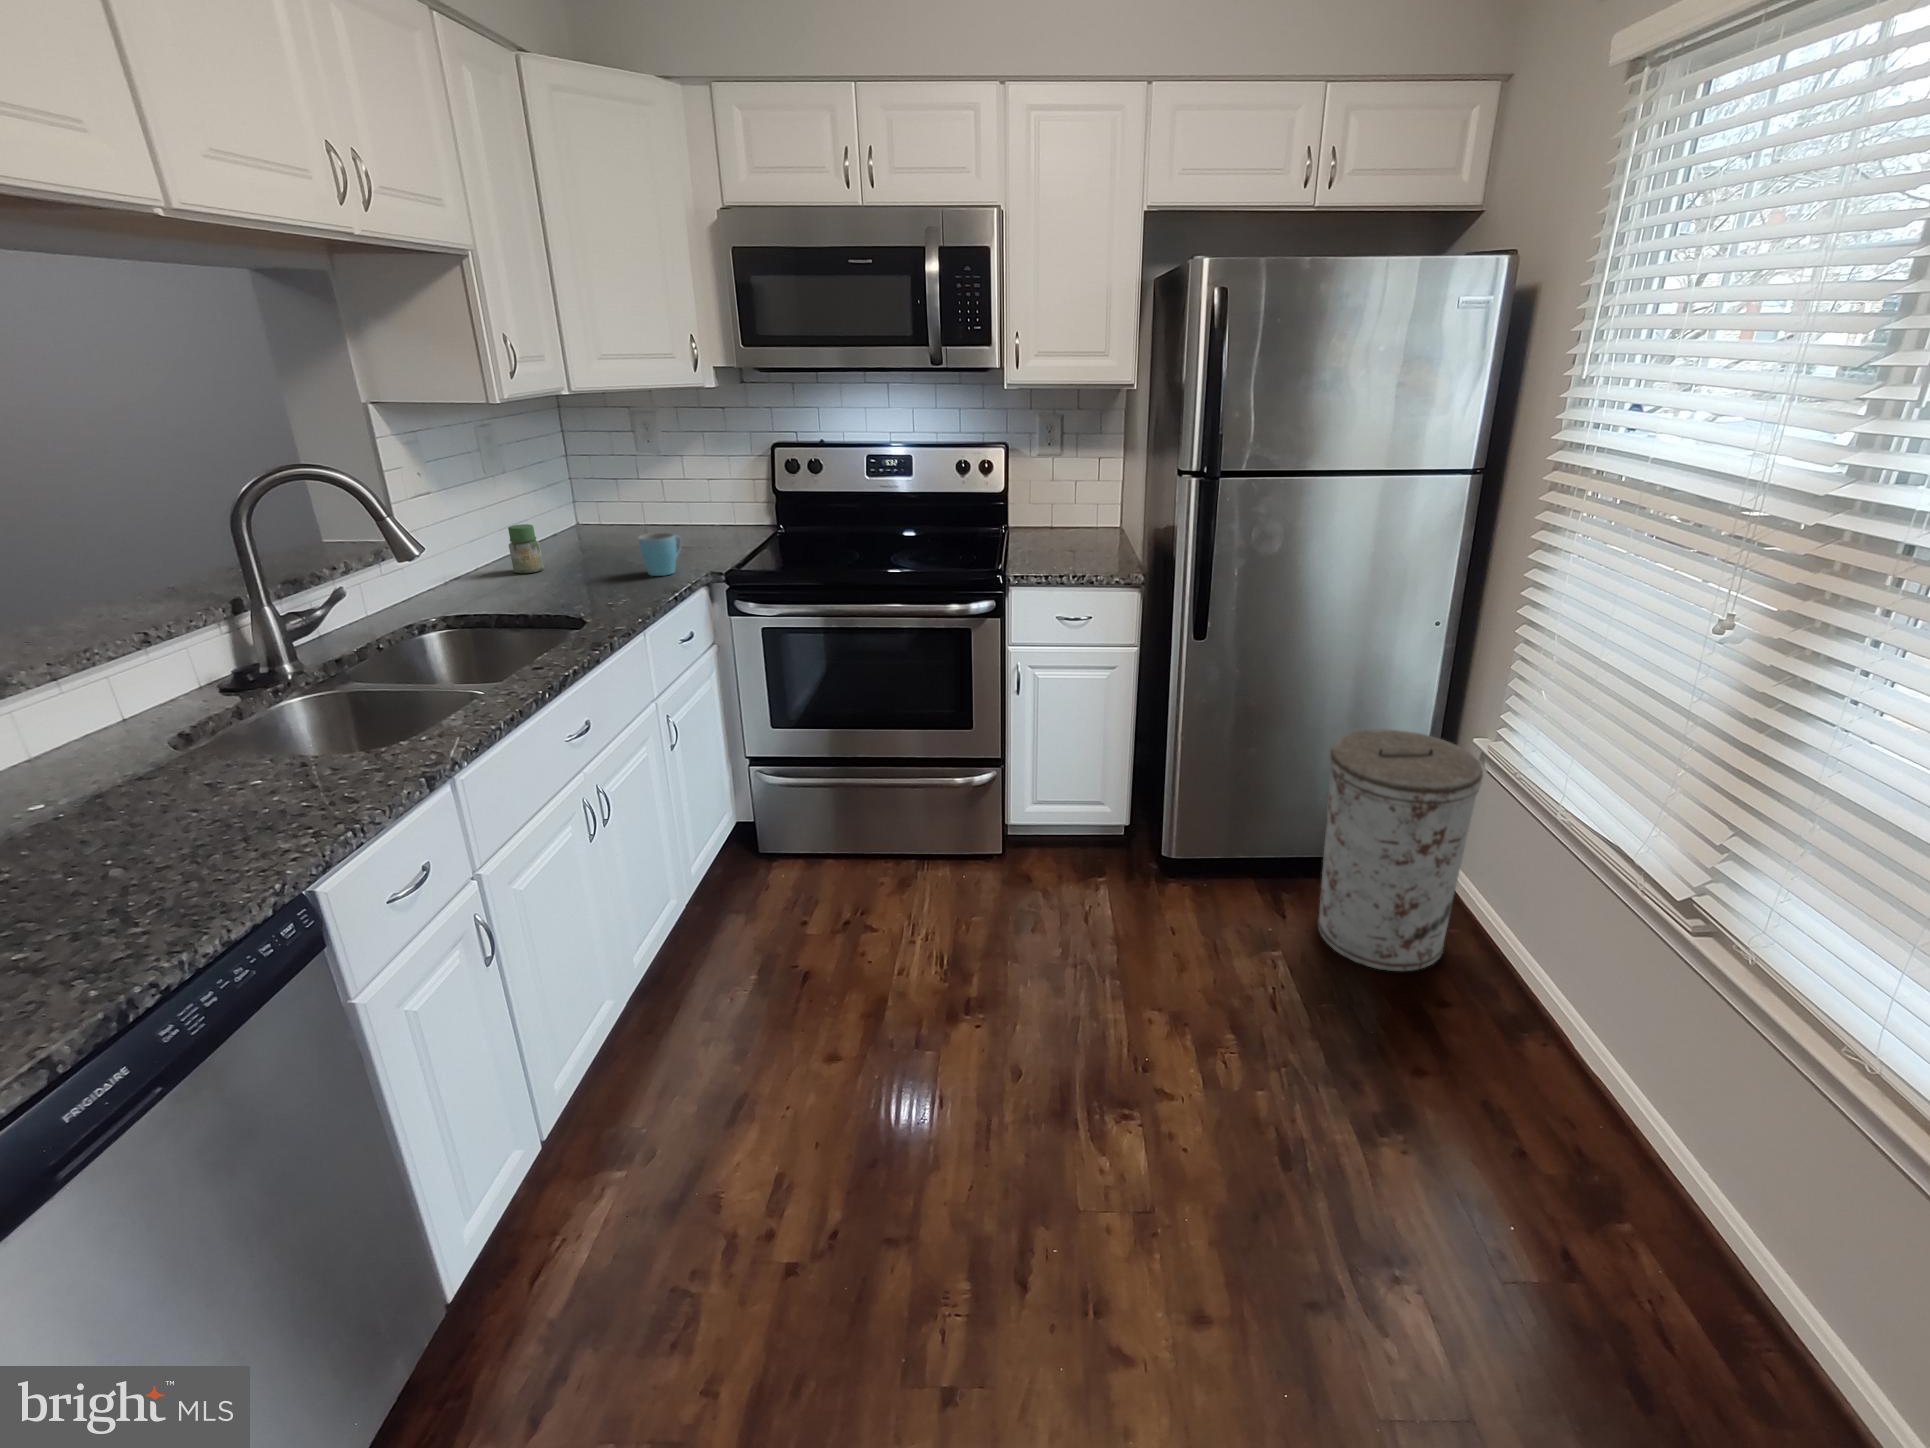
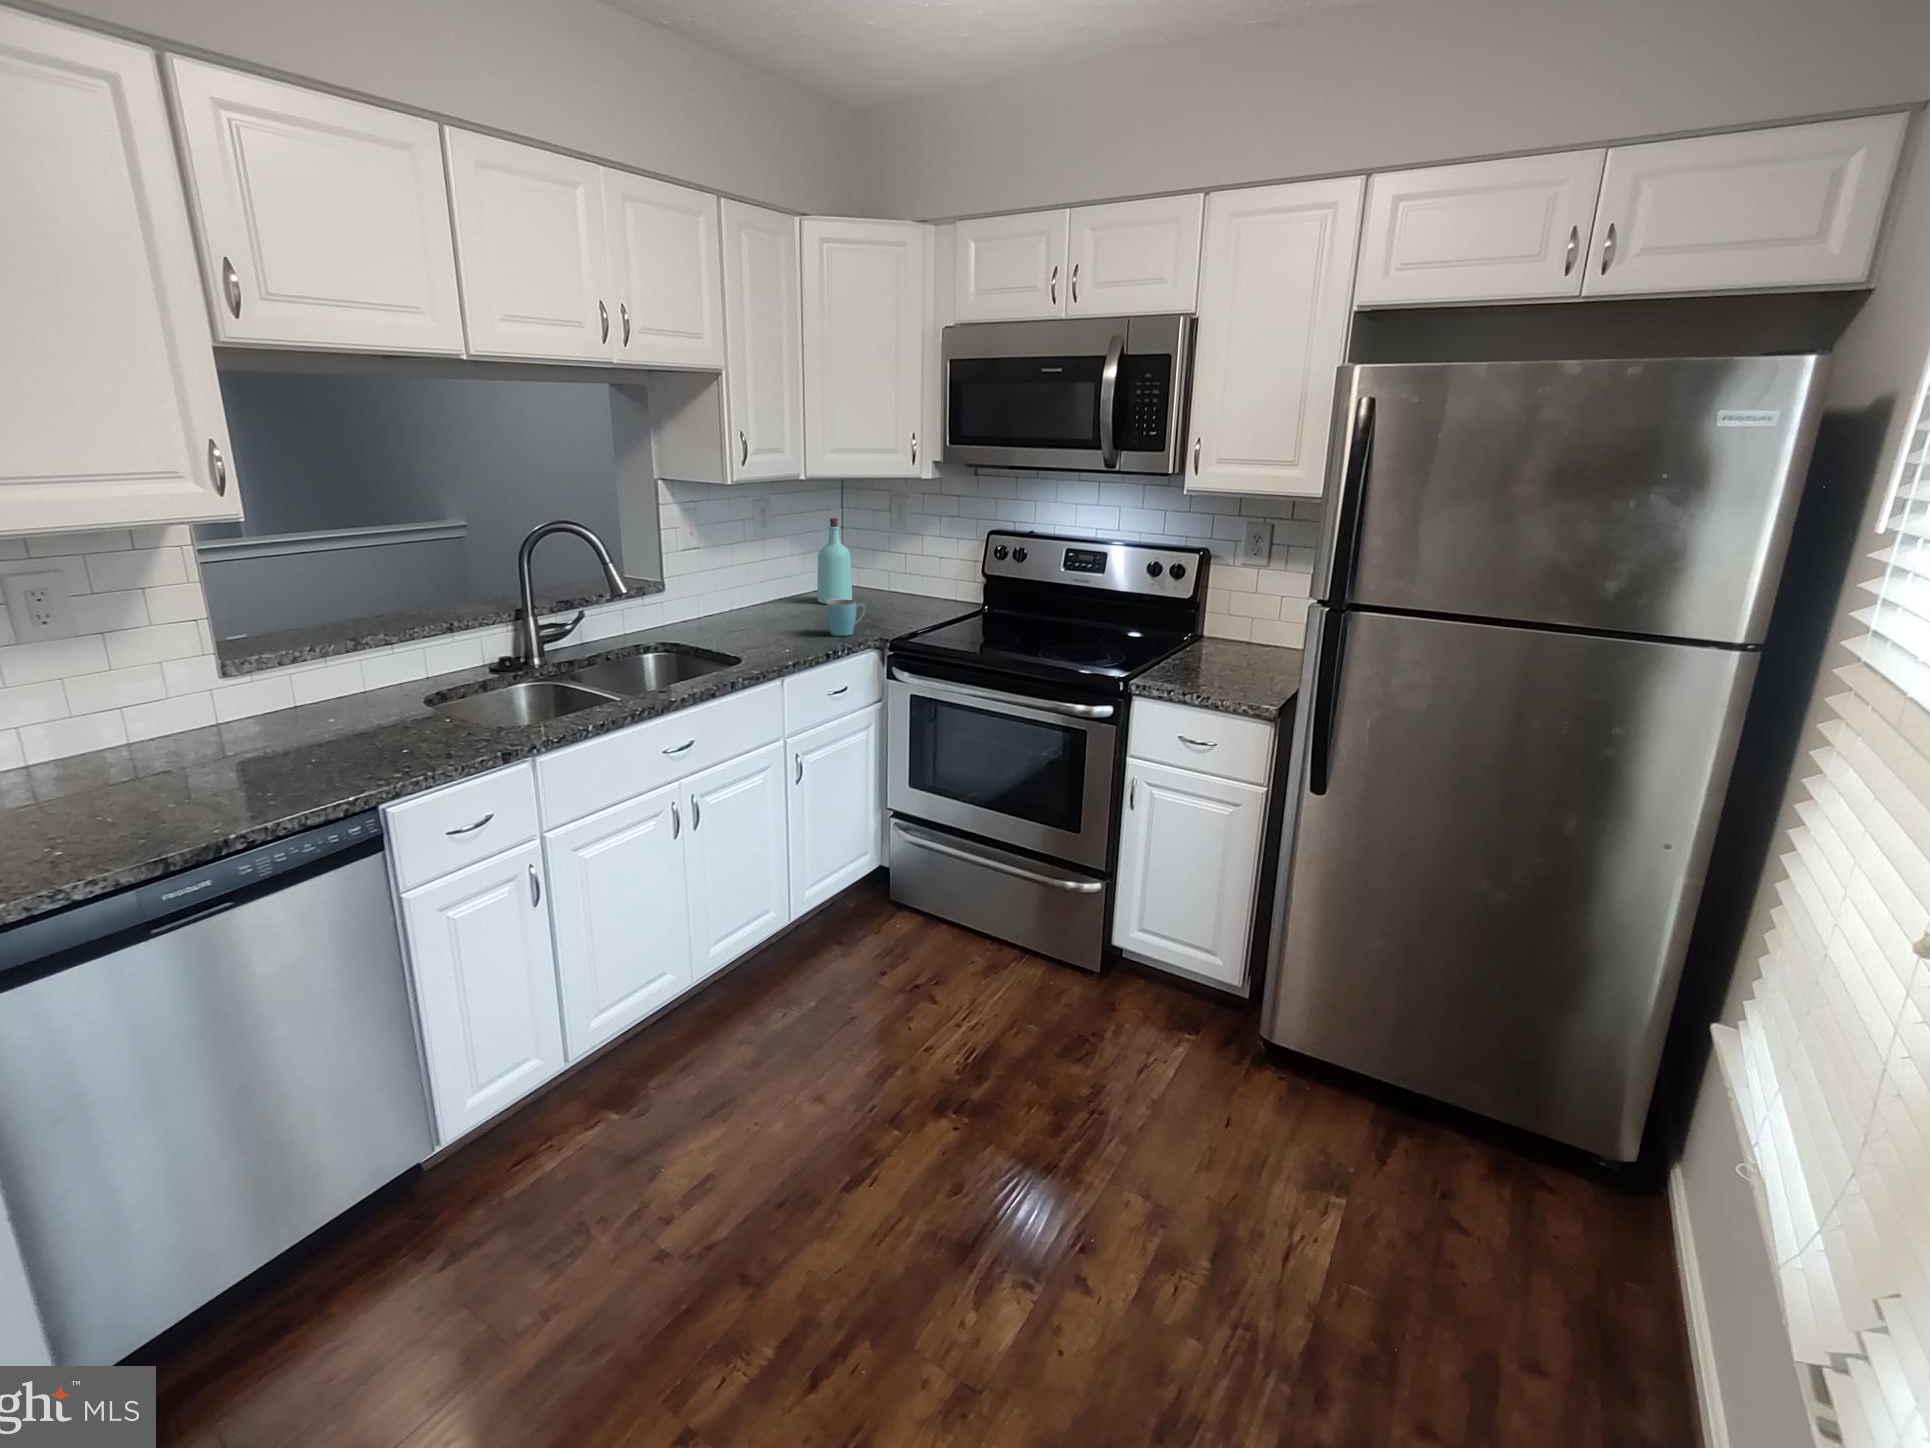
bottle: none [569,440,618,545] -> present [817,518,852,604]
jar: present [508,524,544,573] -> none [747,581,770,619]
trash can: present [1318,730,1483,971] -> none [1416,955,1675,1306]

